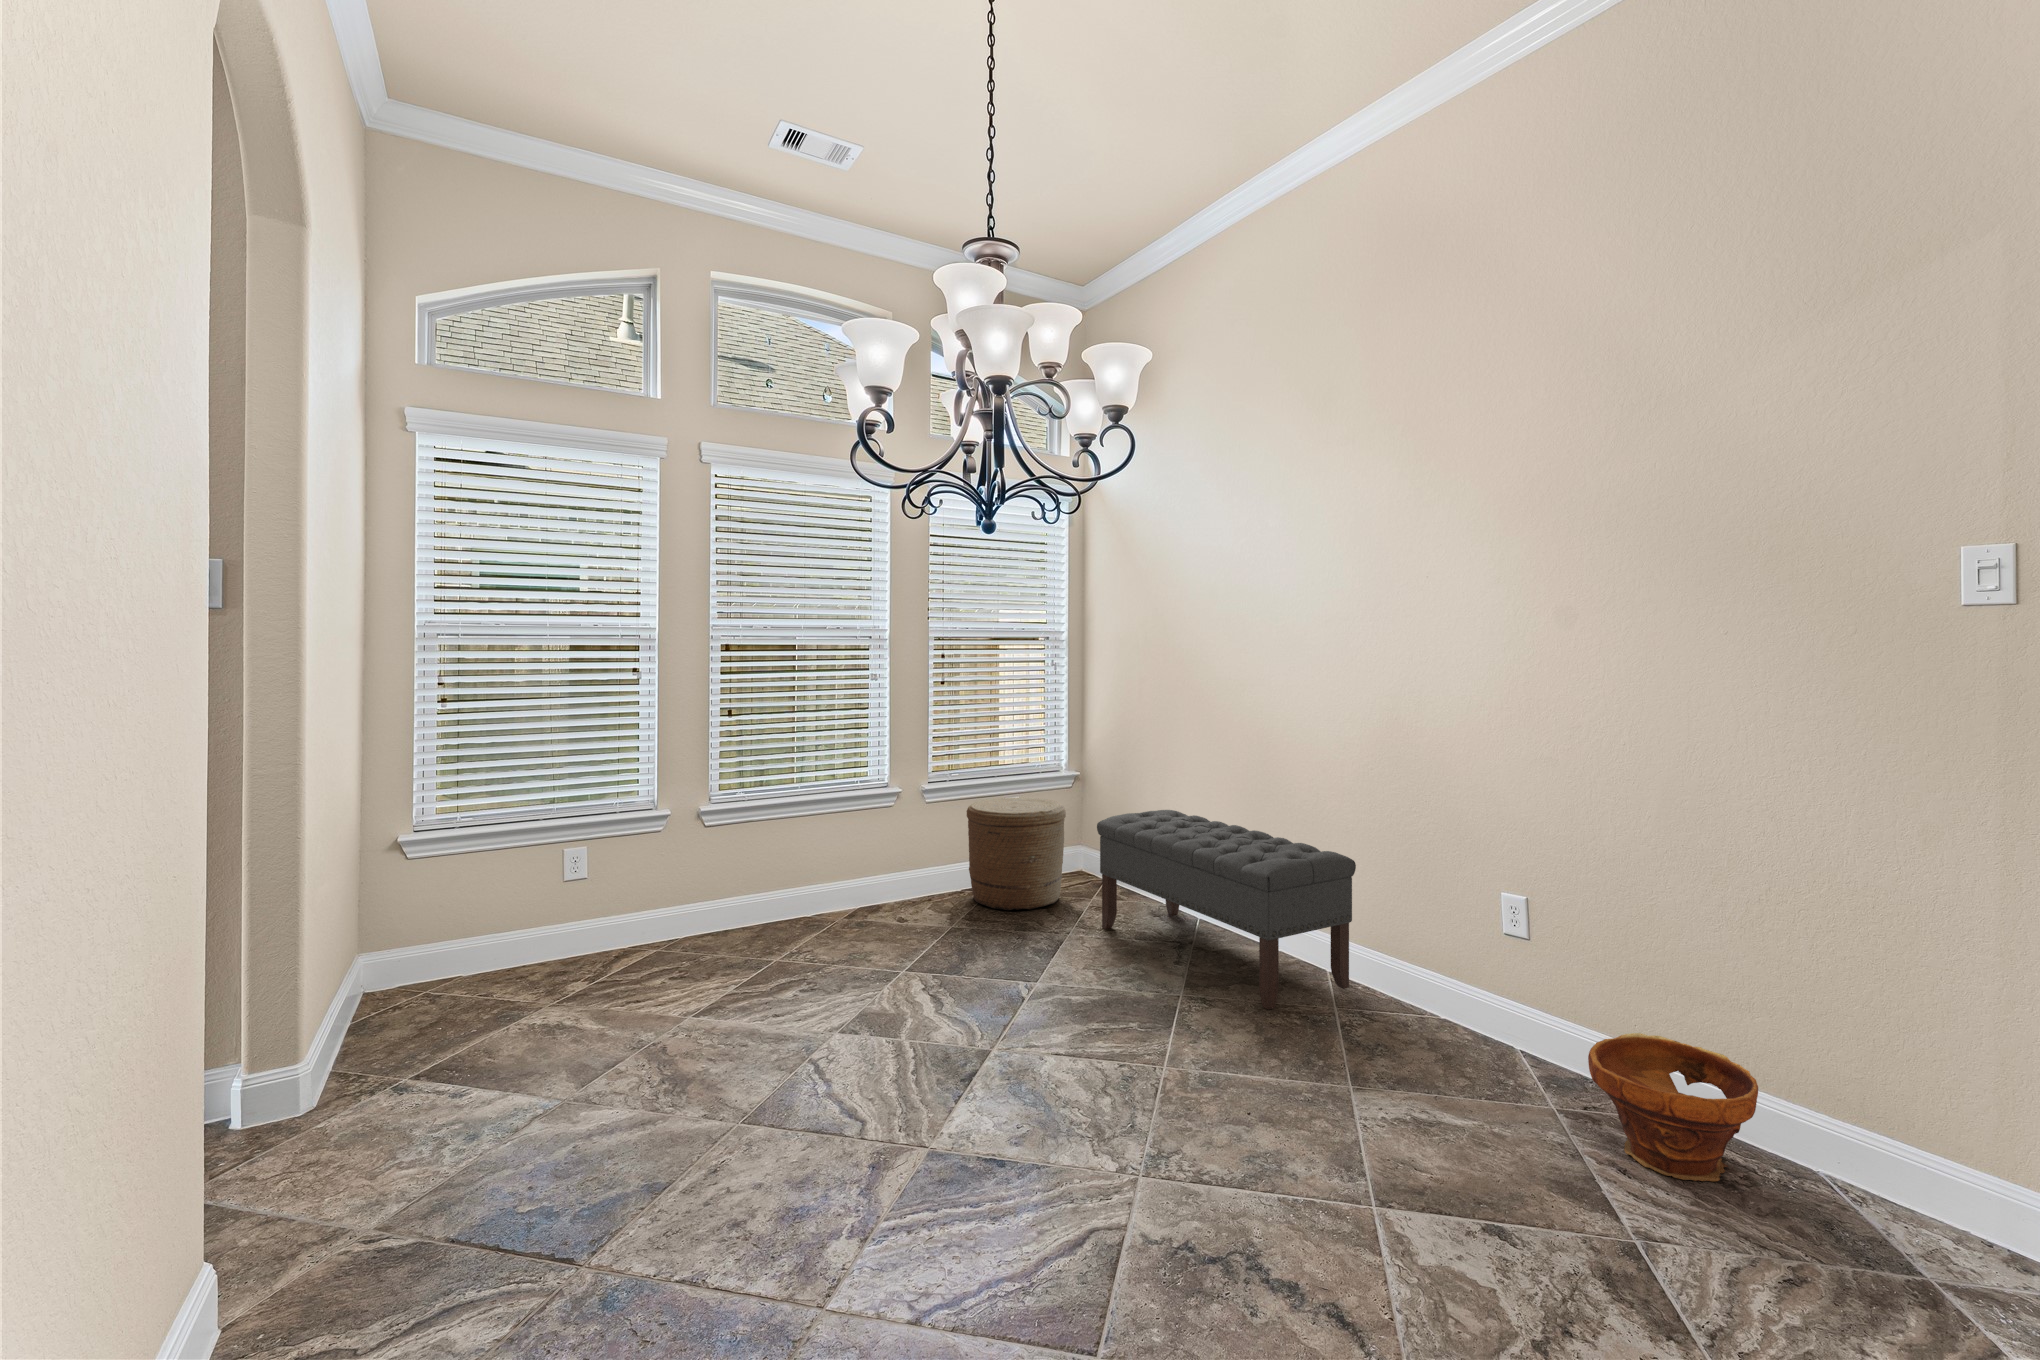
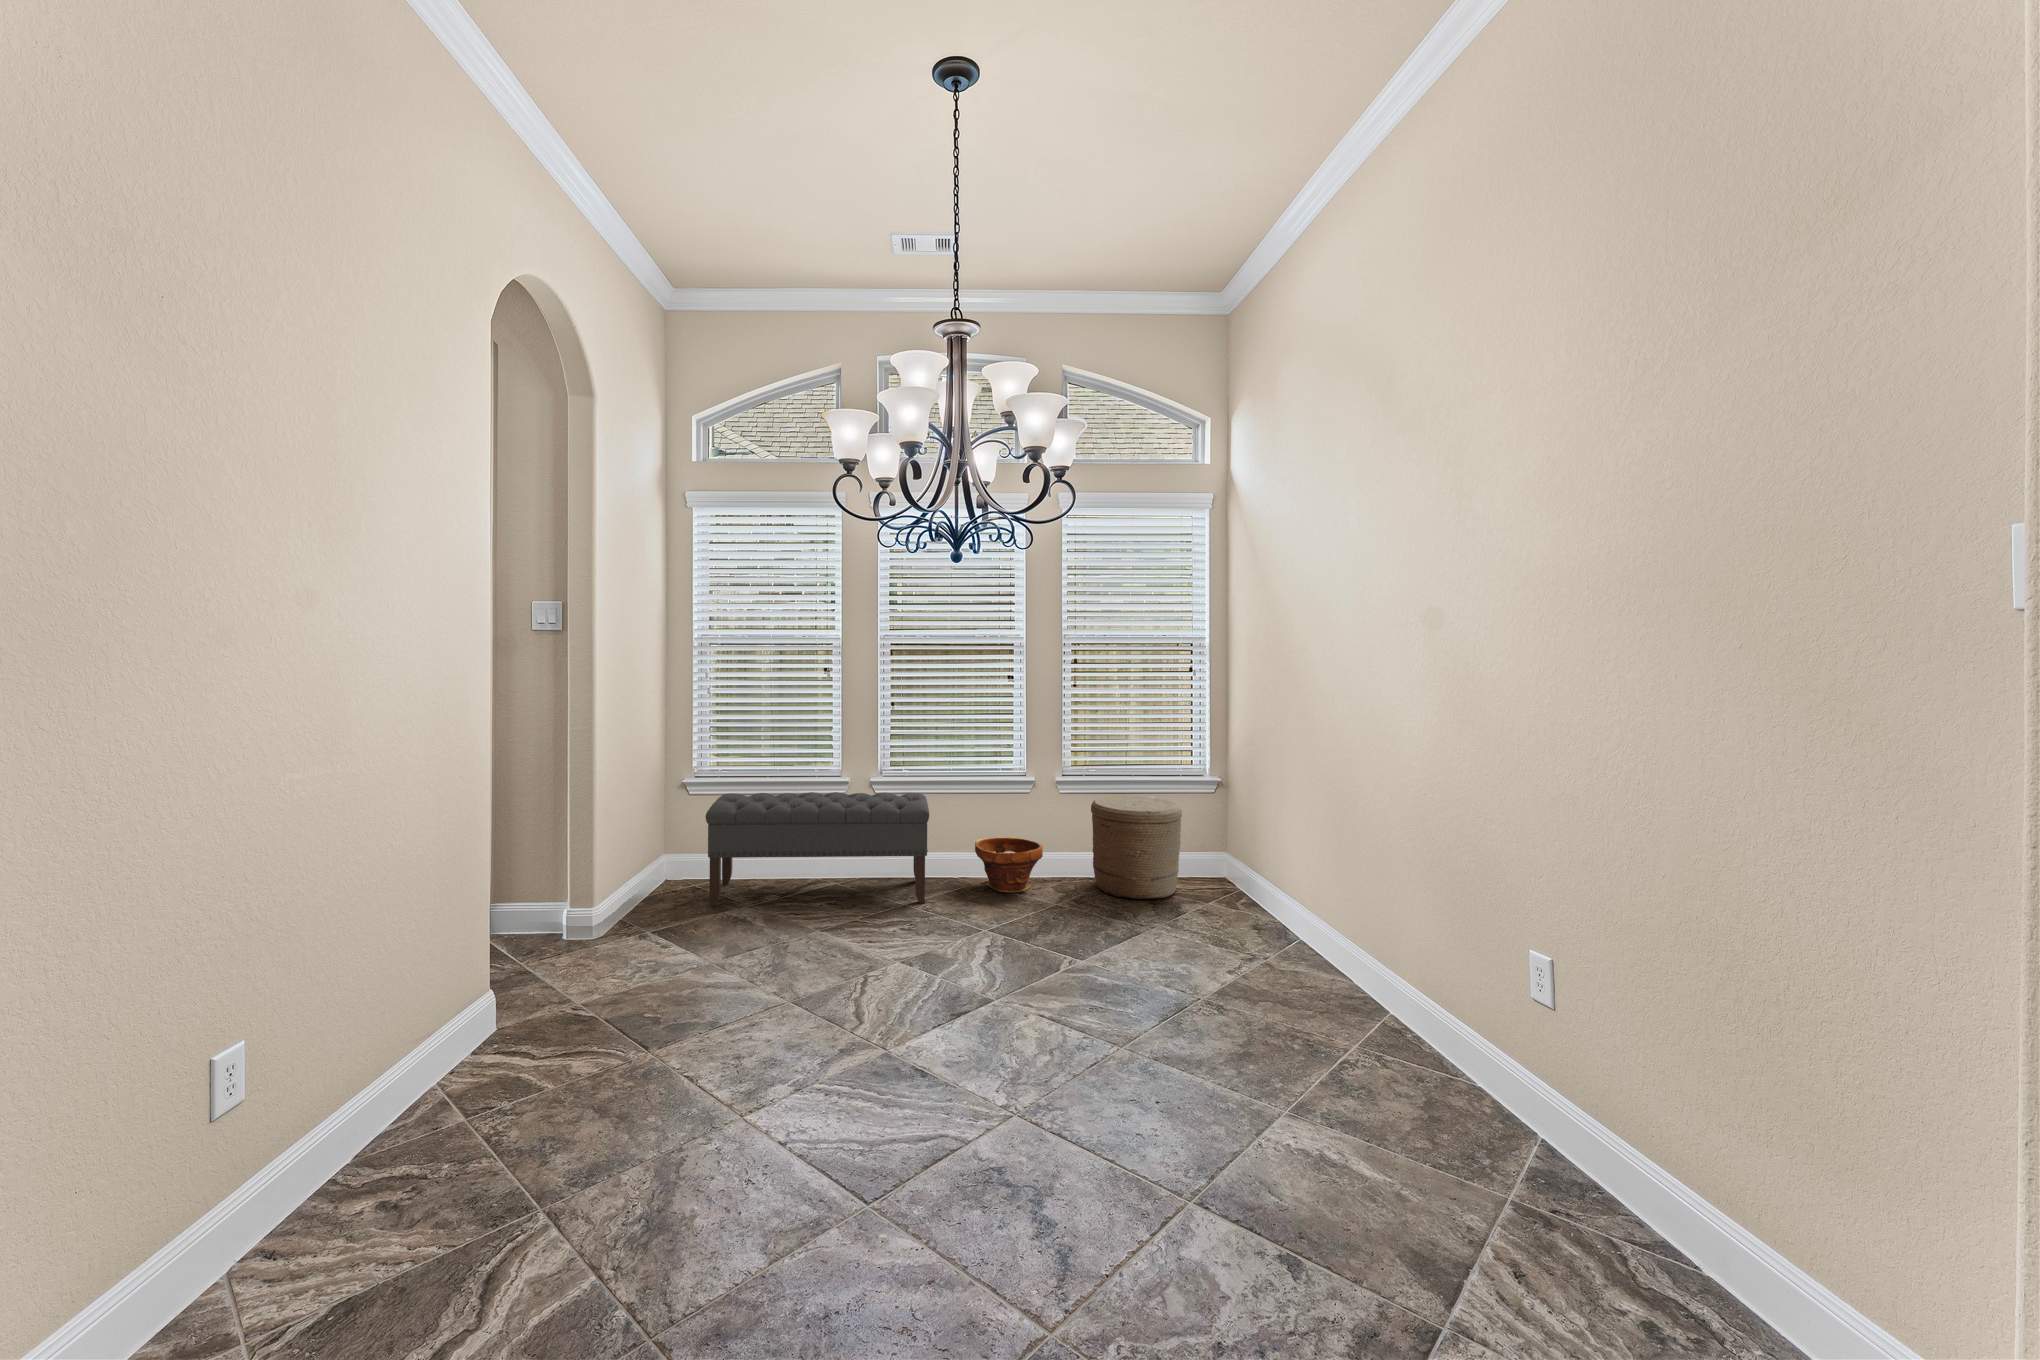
bench: present [1097,810,1356,1009] -> present [706,792,929,906]
planter: present [1588,1033,1758,1181] -> present [975,837,1043,892]

